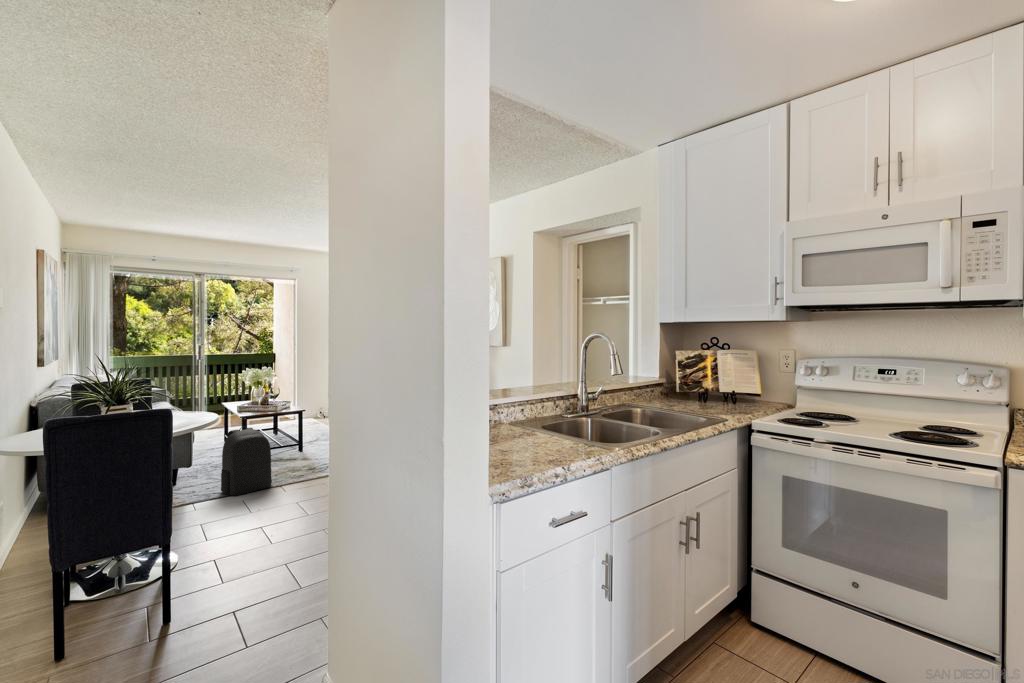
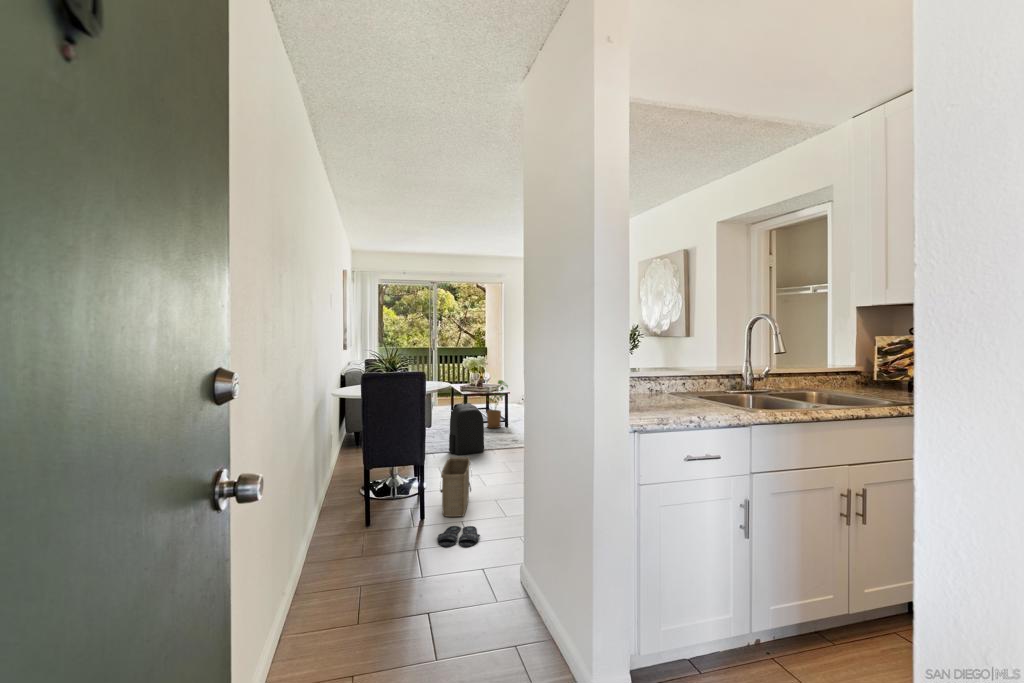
house plant: none [269,393,304,451] -> present [487,380,508,428]
basket: none [202,510,253,603] -> present [440,457,471,517]
slippers: none [194,612,264,661] -> present [437,526,480,547]

